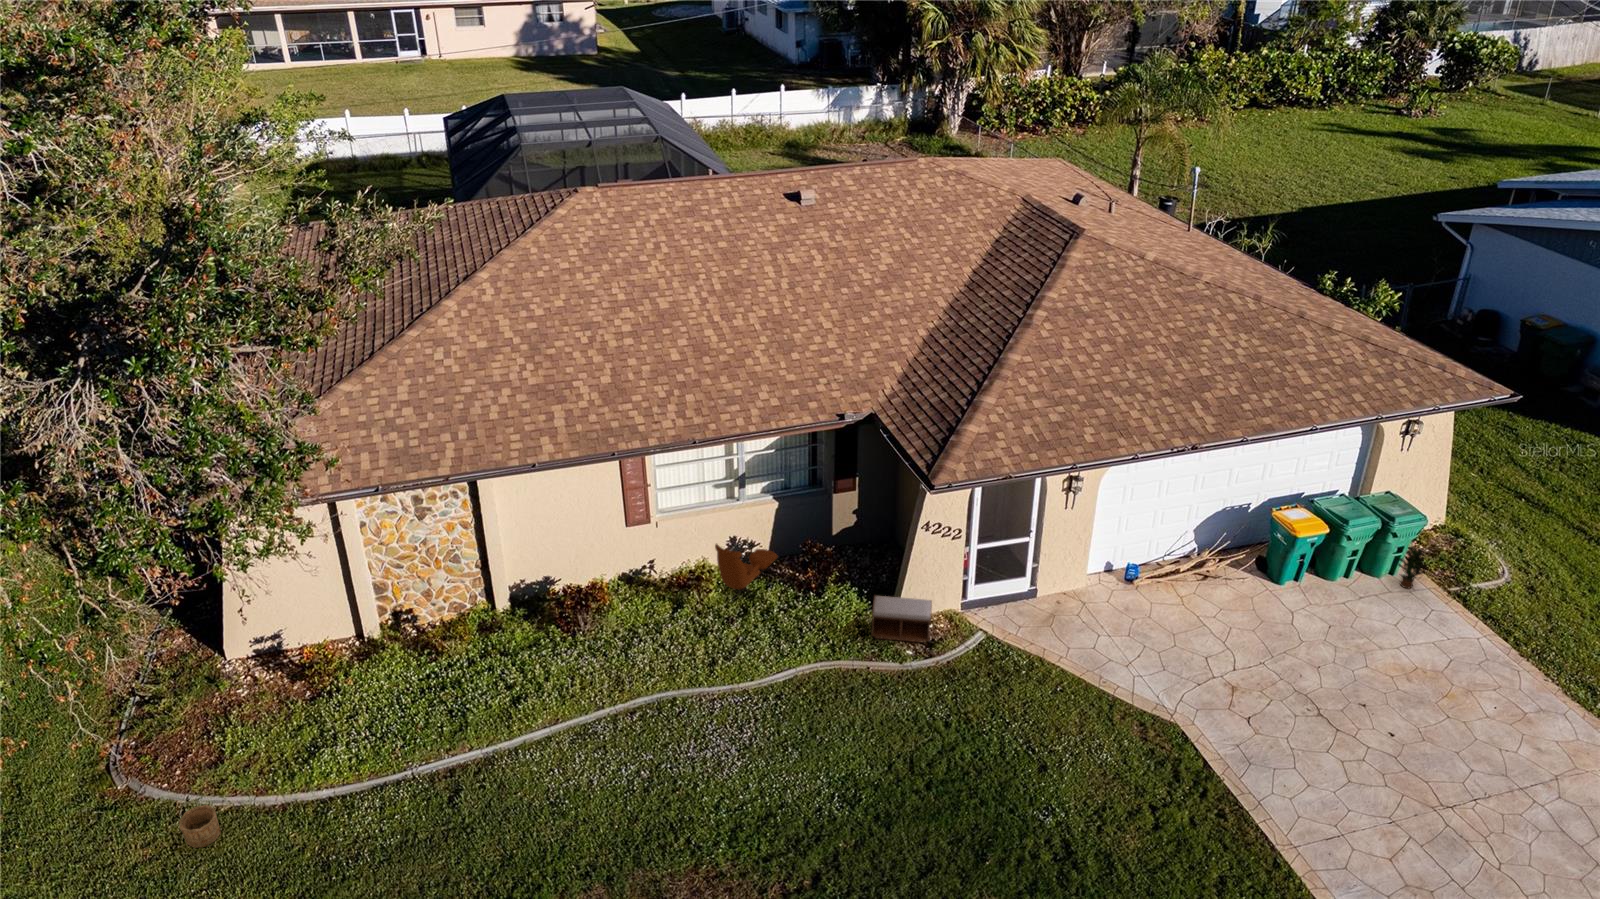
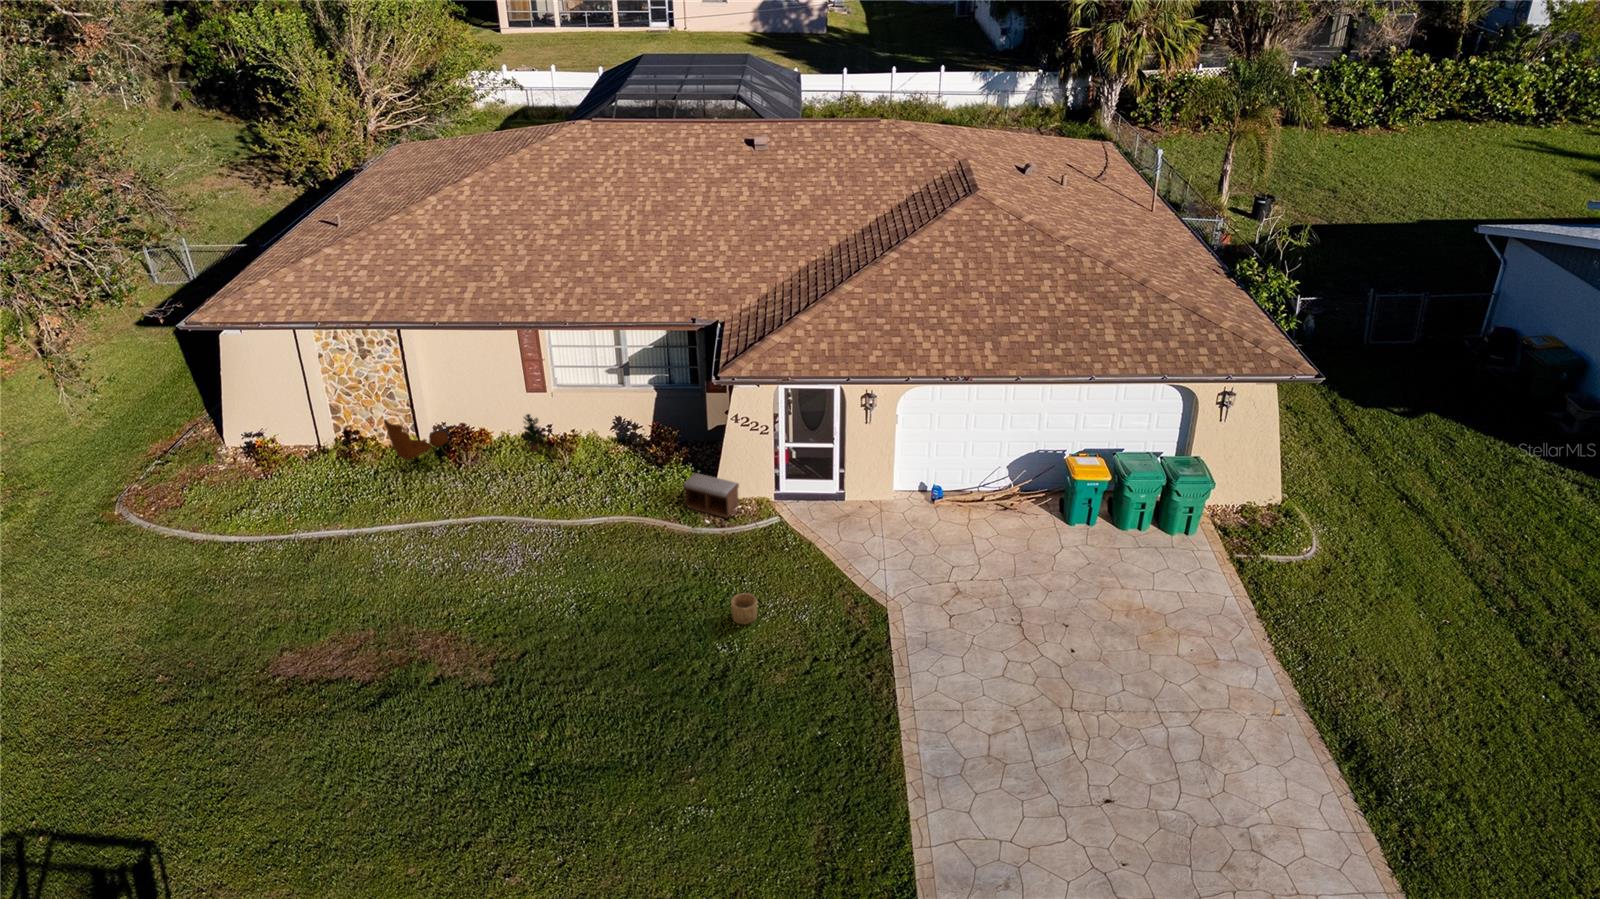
lounge chair: present [715,544,778,602] -> present [384,420,448,467]
potted plant: present [1398,546,1424,589] -> present [524,414,543,452]
wooden bucket: present [179,805,221,848] -> present [731,593,757,625]

